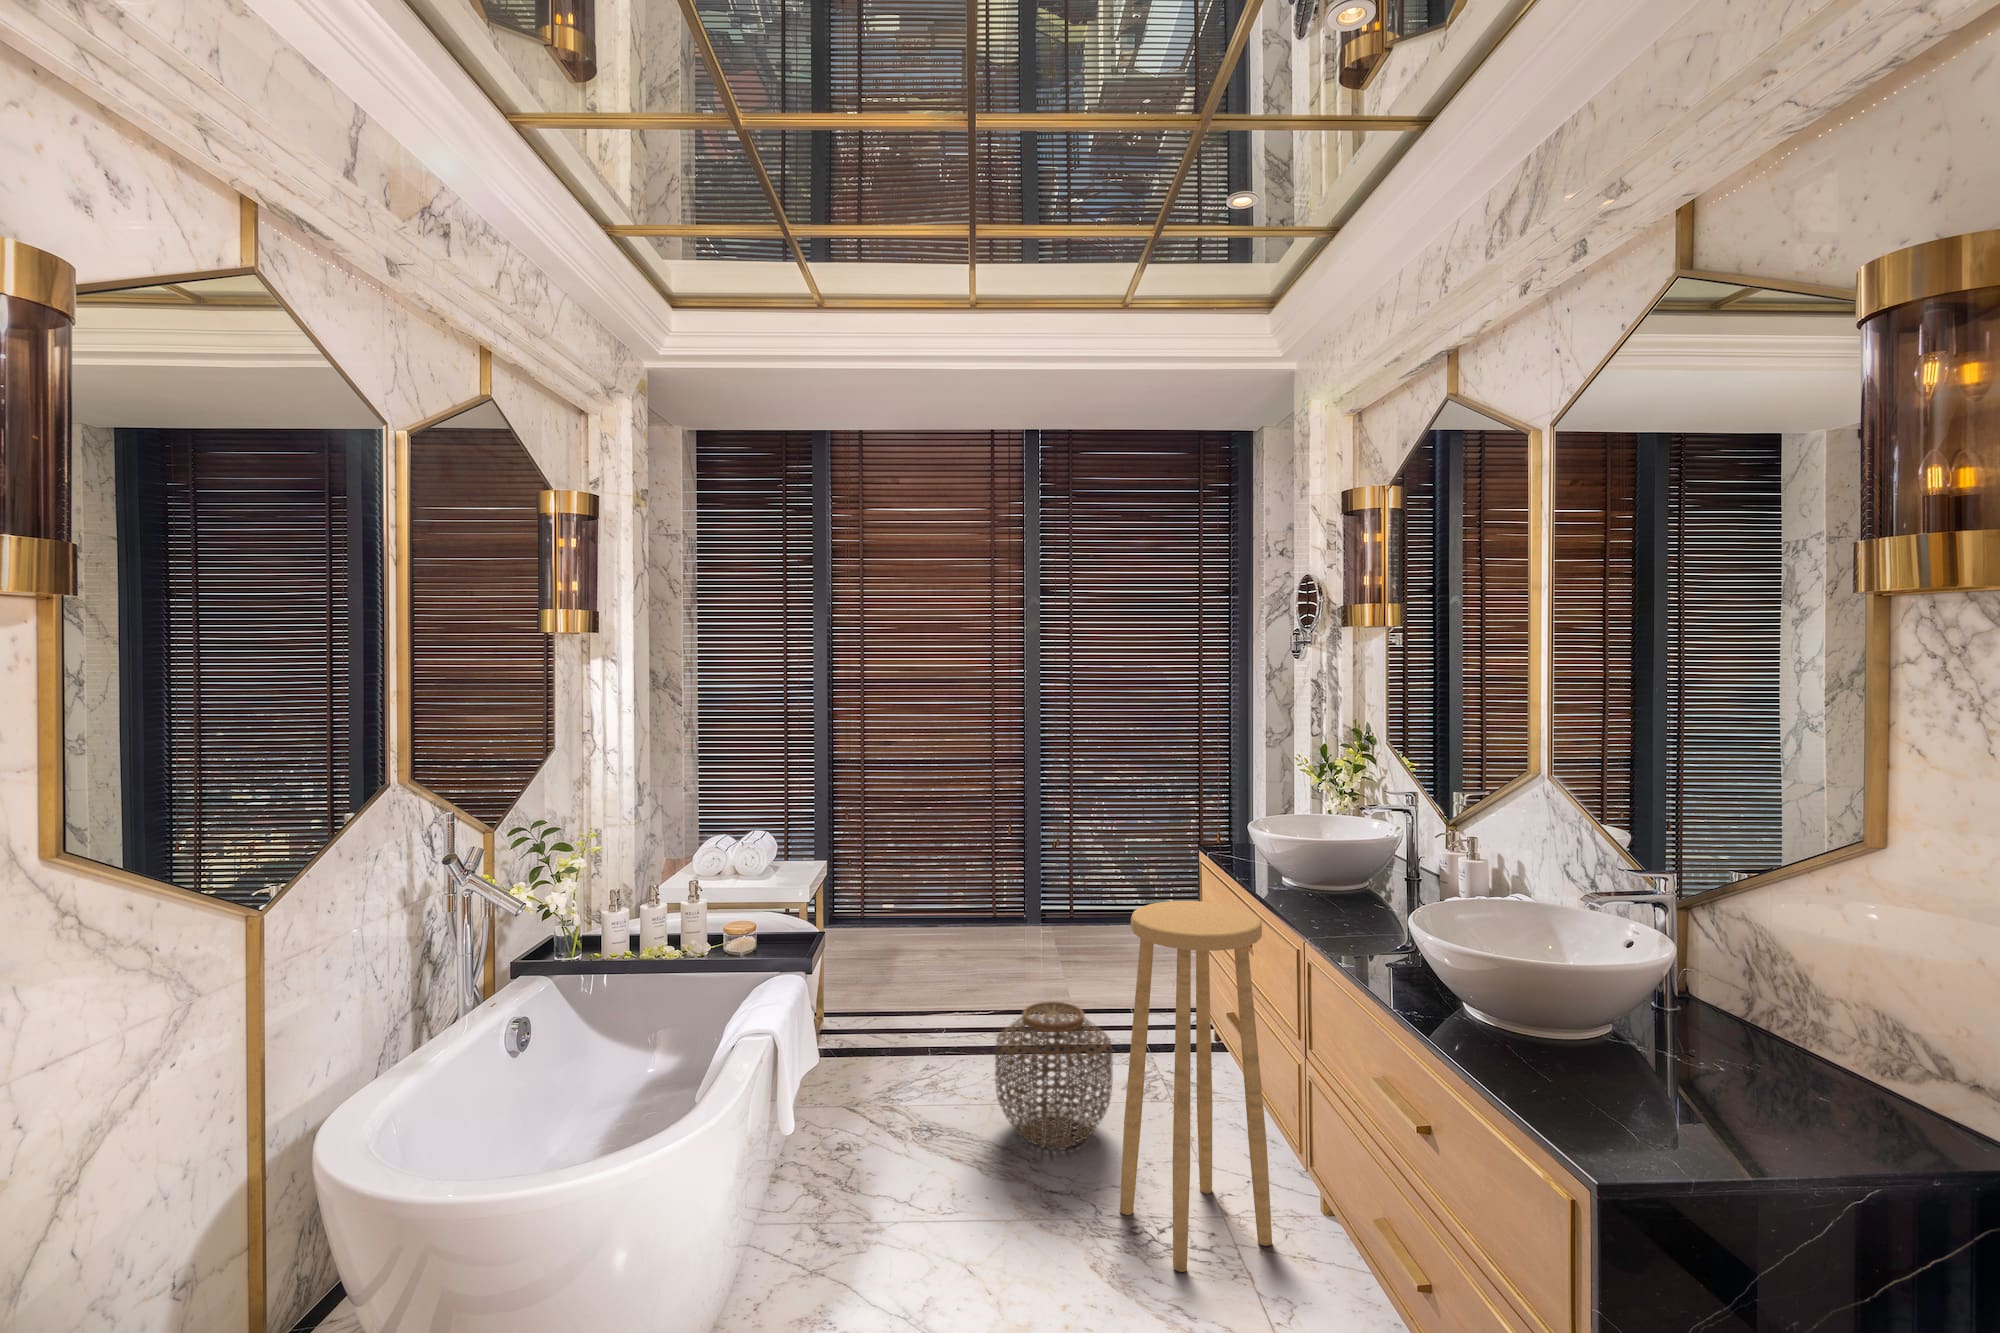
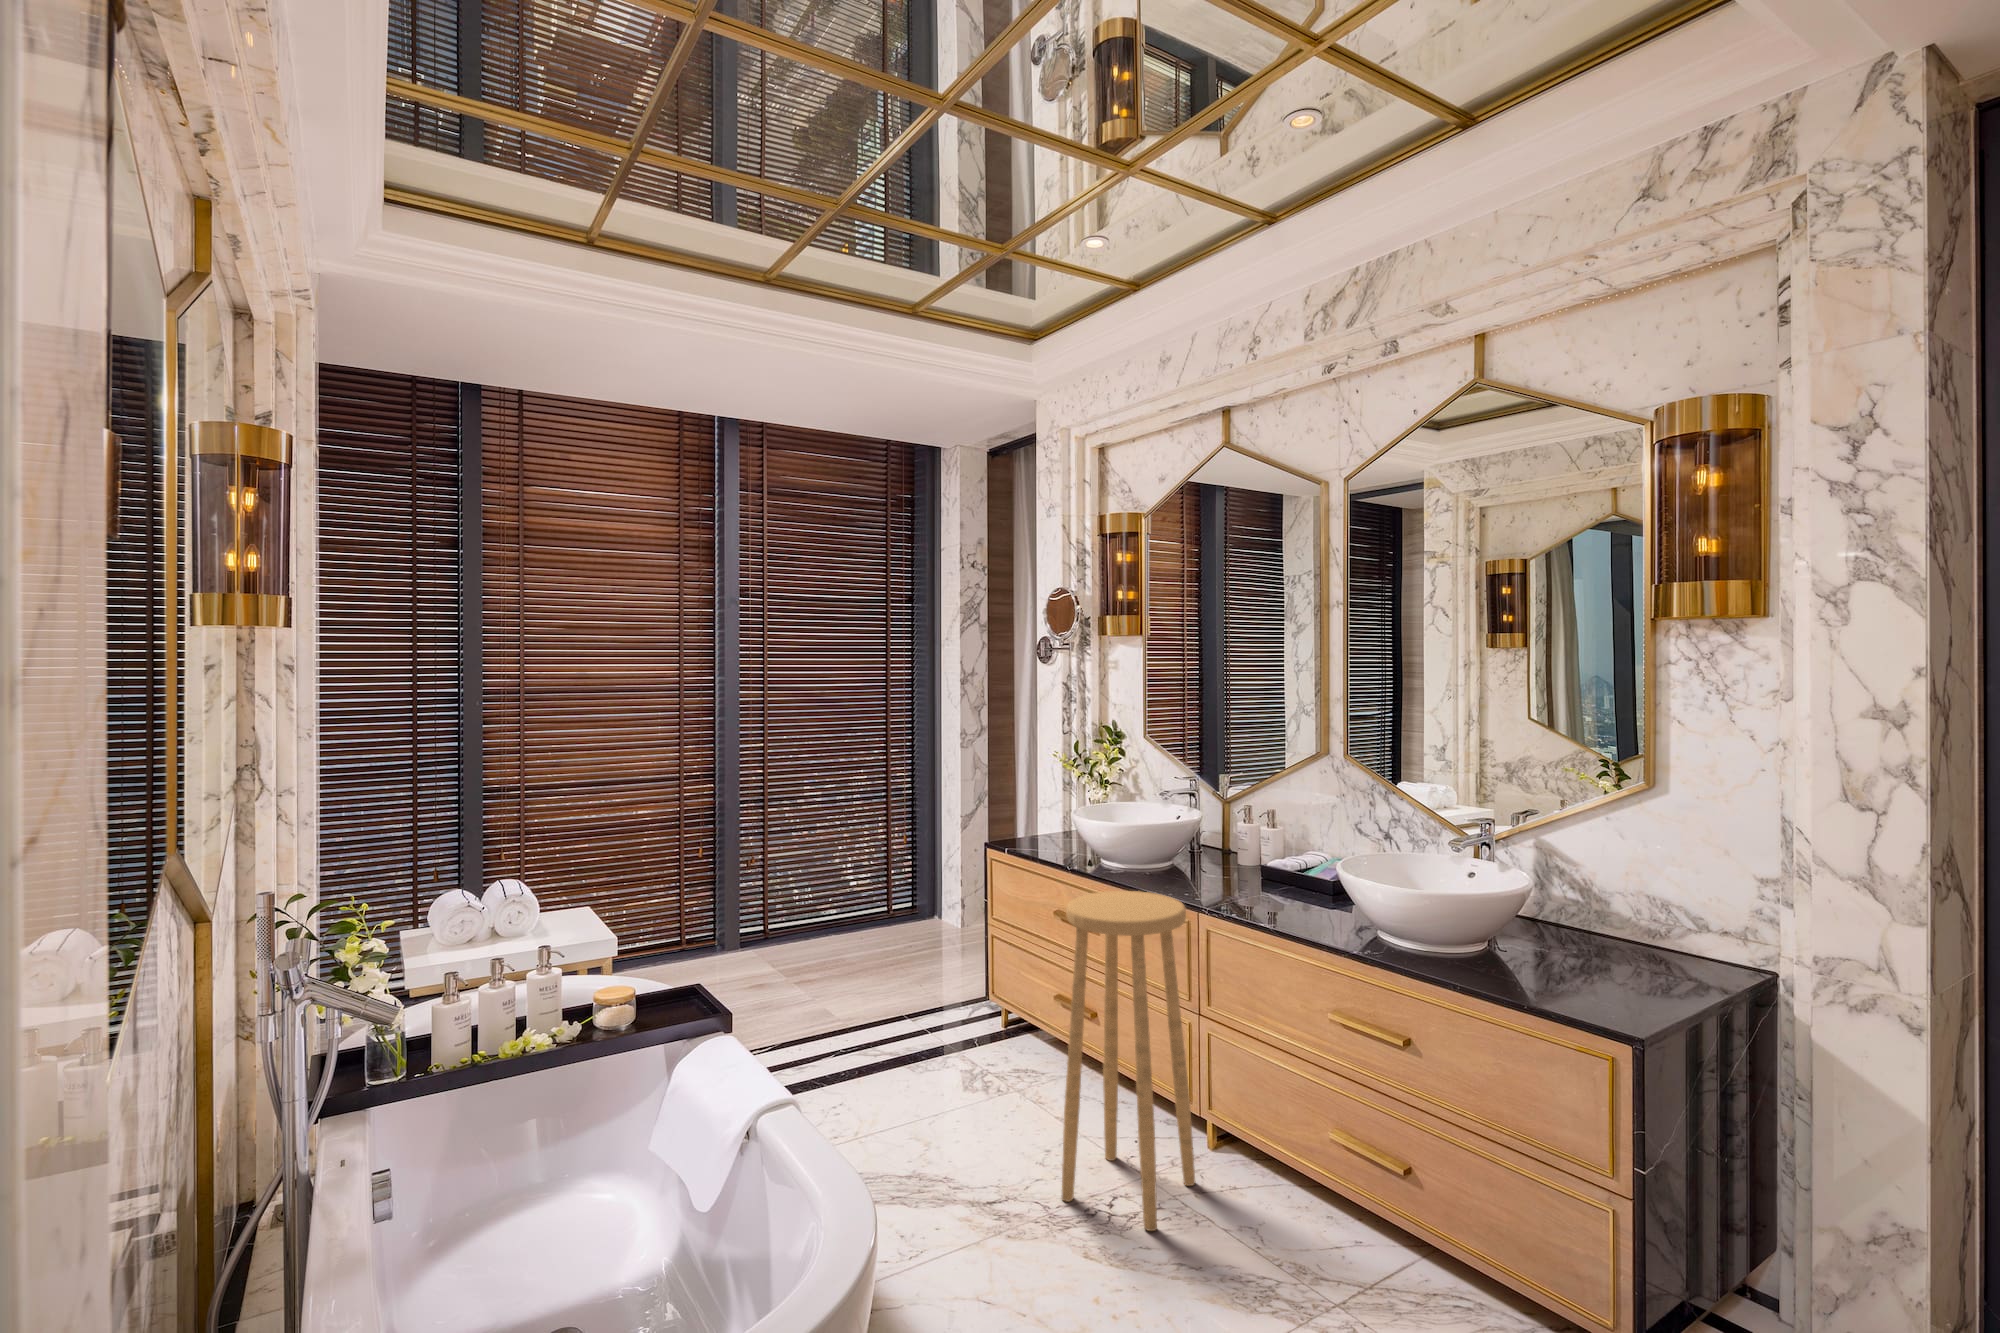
woven basket: present [995,1002,1113,1148] -> none [881,1019,1001,1168]

